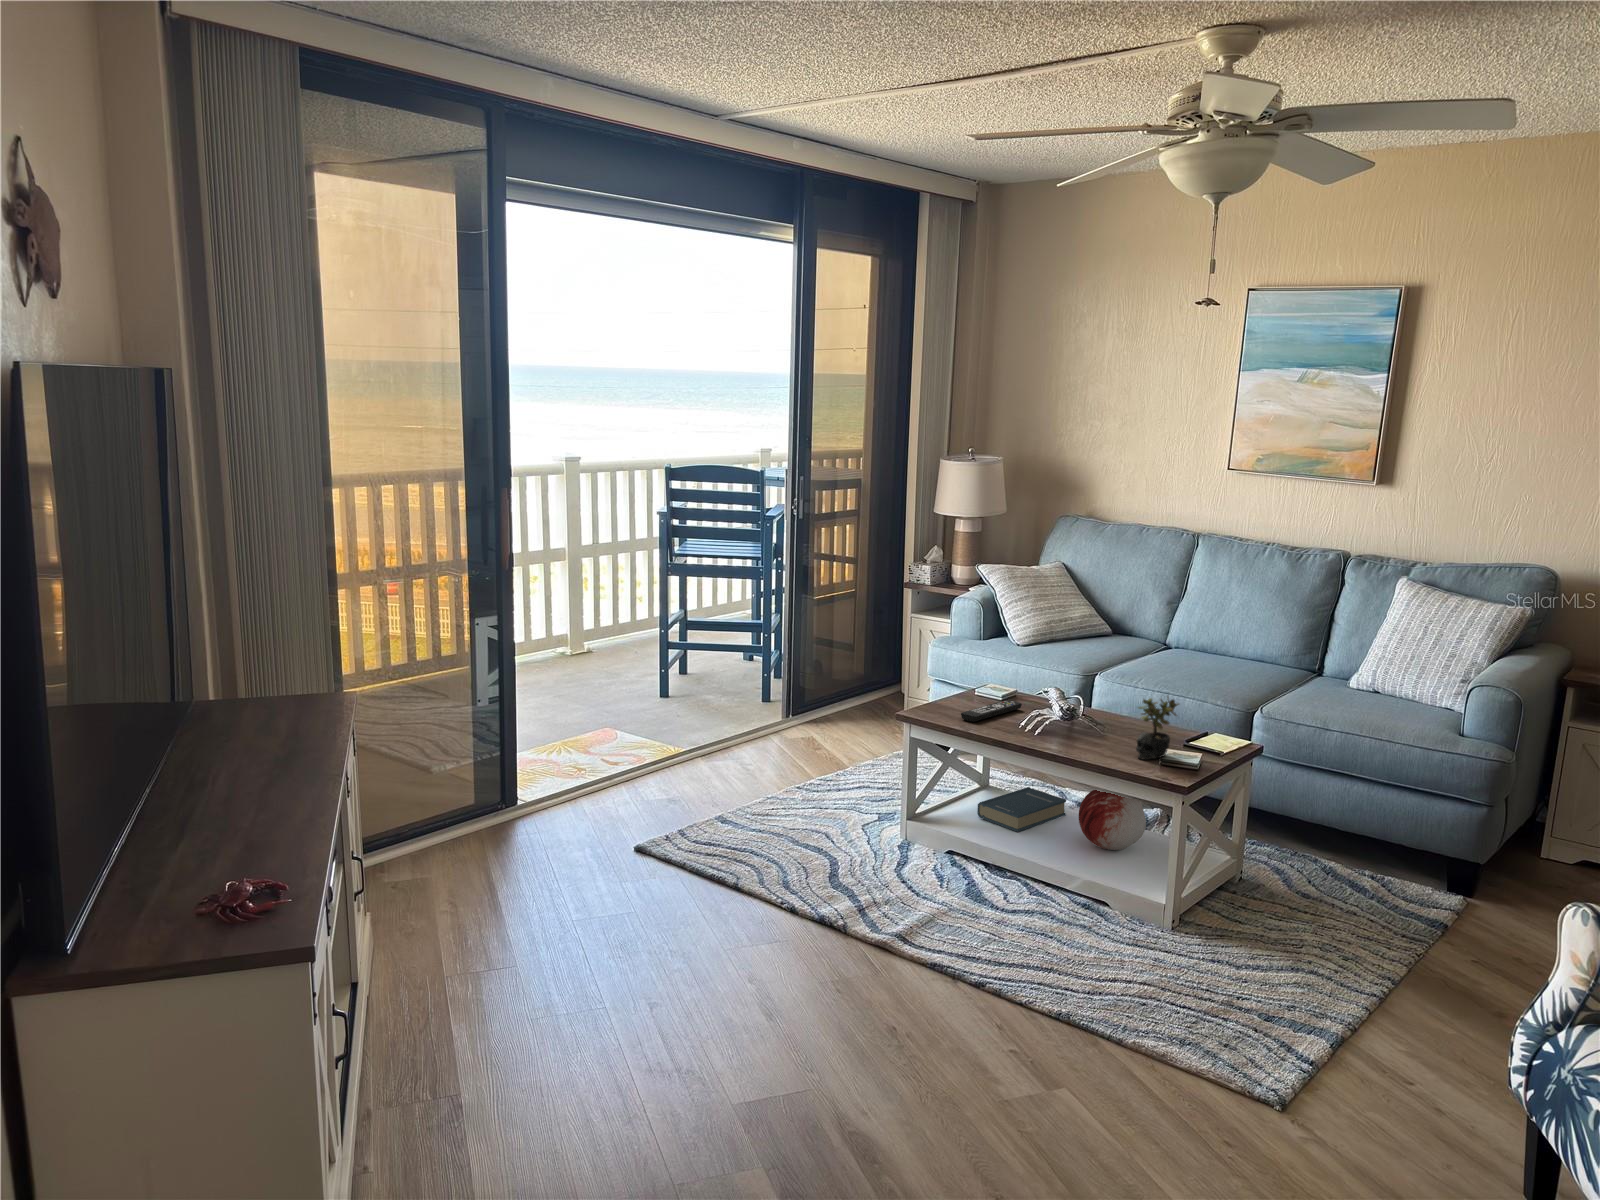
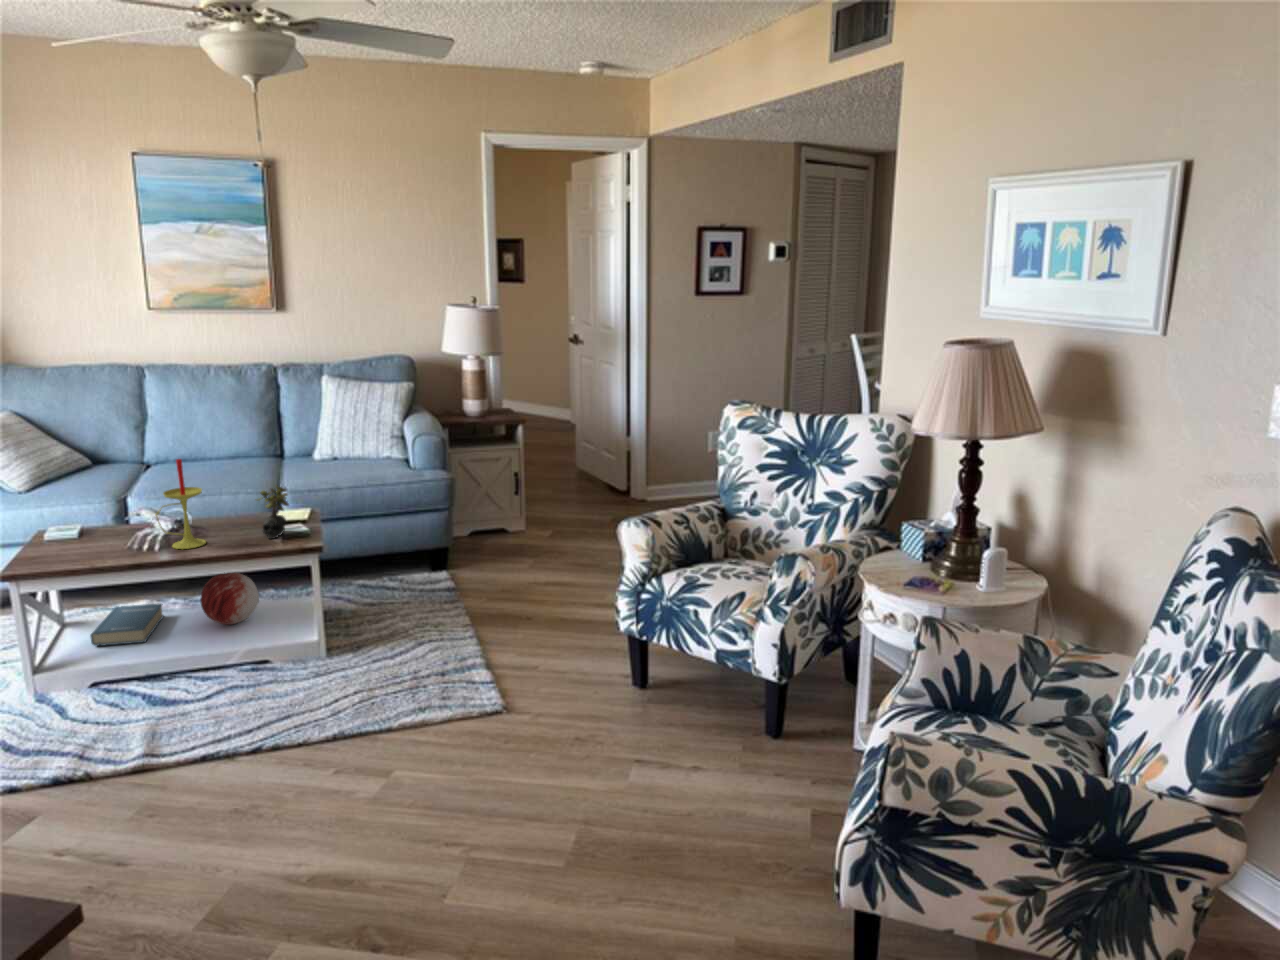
candle: none [1034,636,1086,743] -> present [156,459,206,549]
remote control: present [961,700,1022,722] -> none [73,531,113,559]

